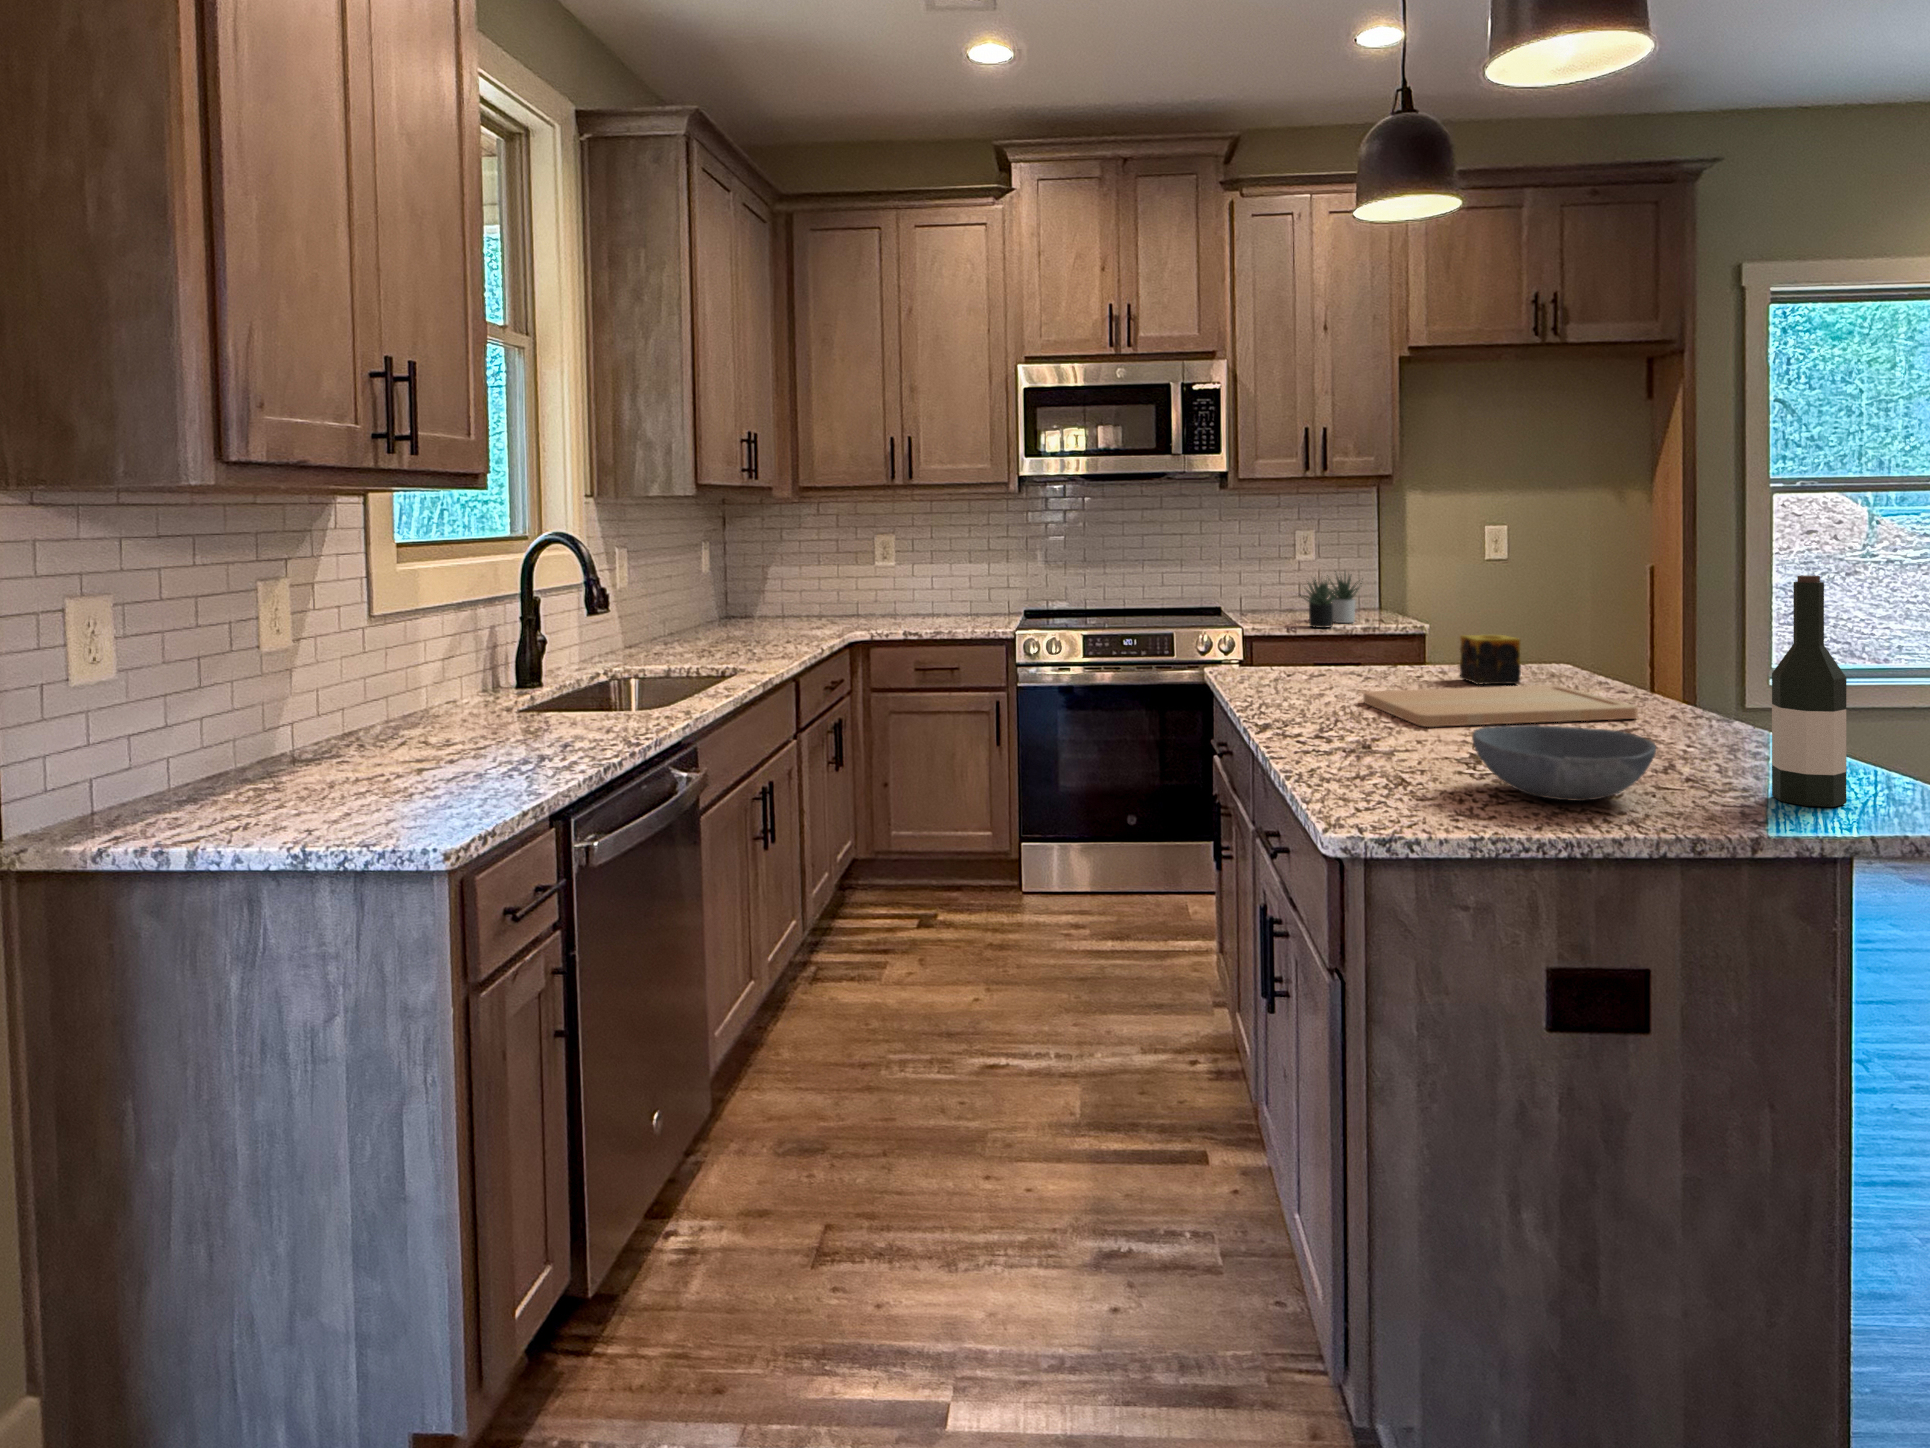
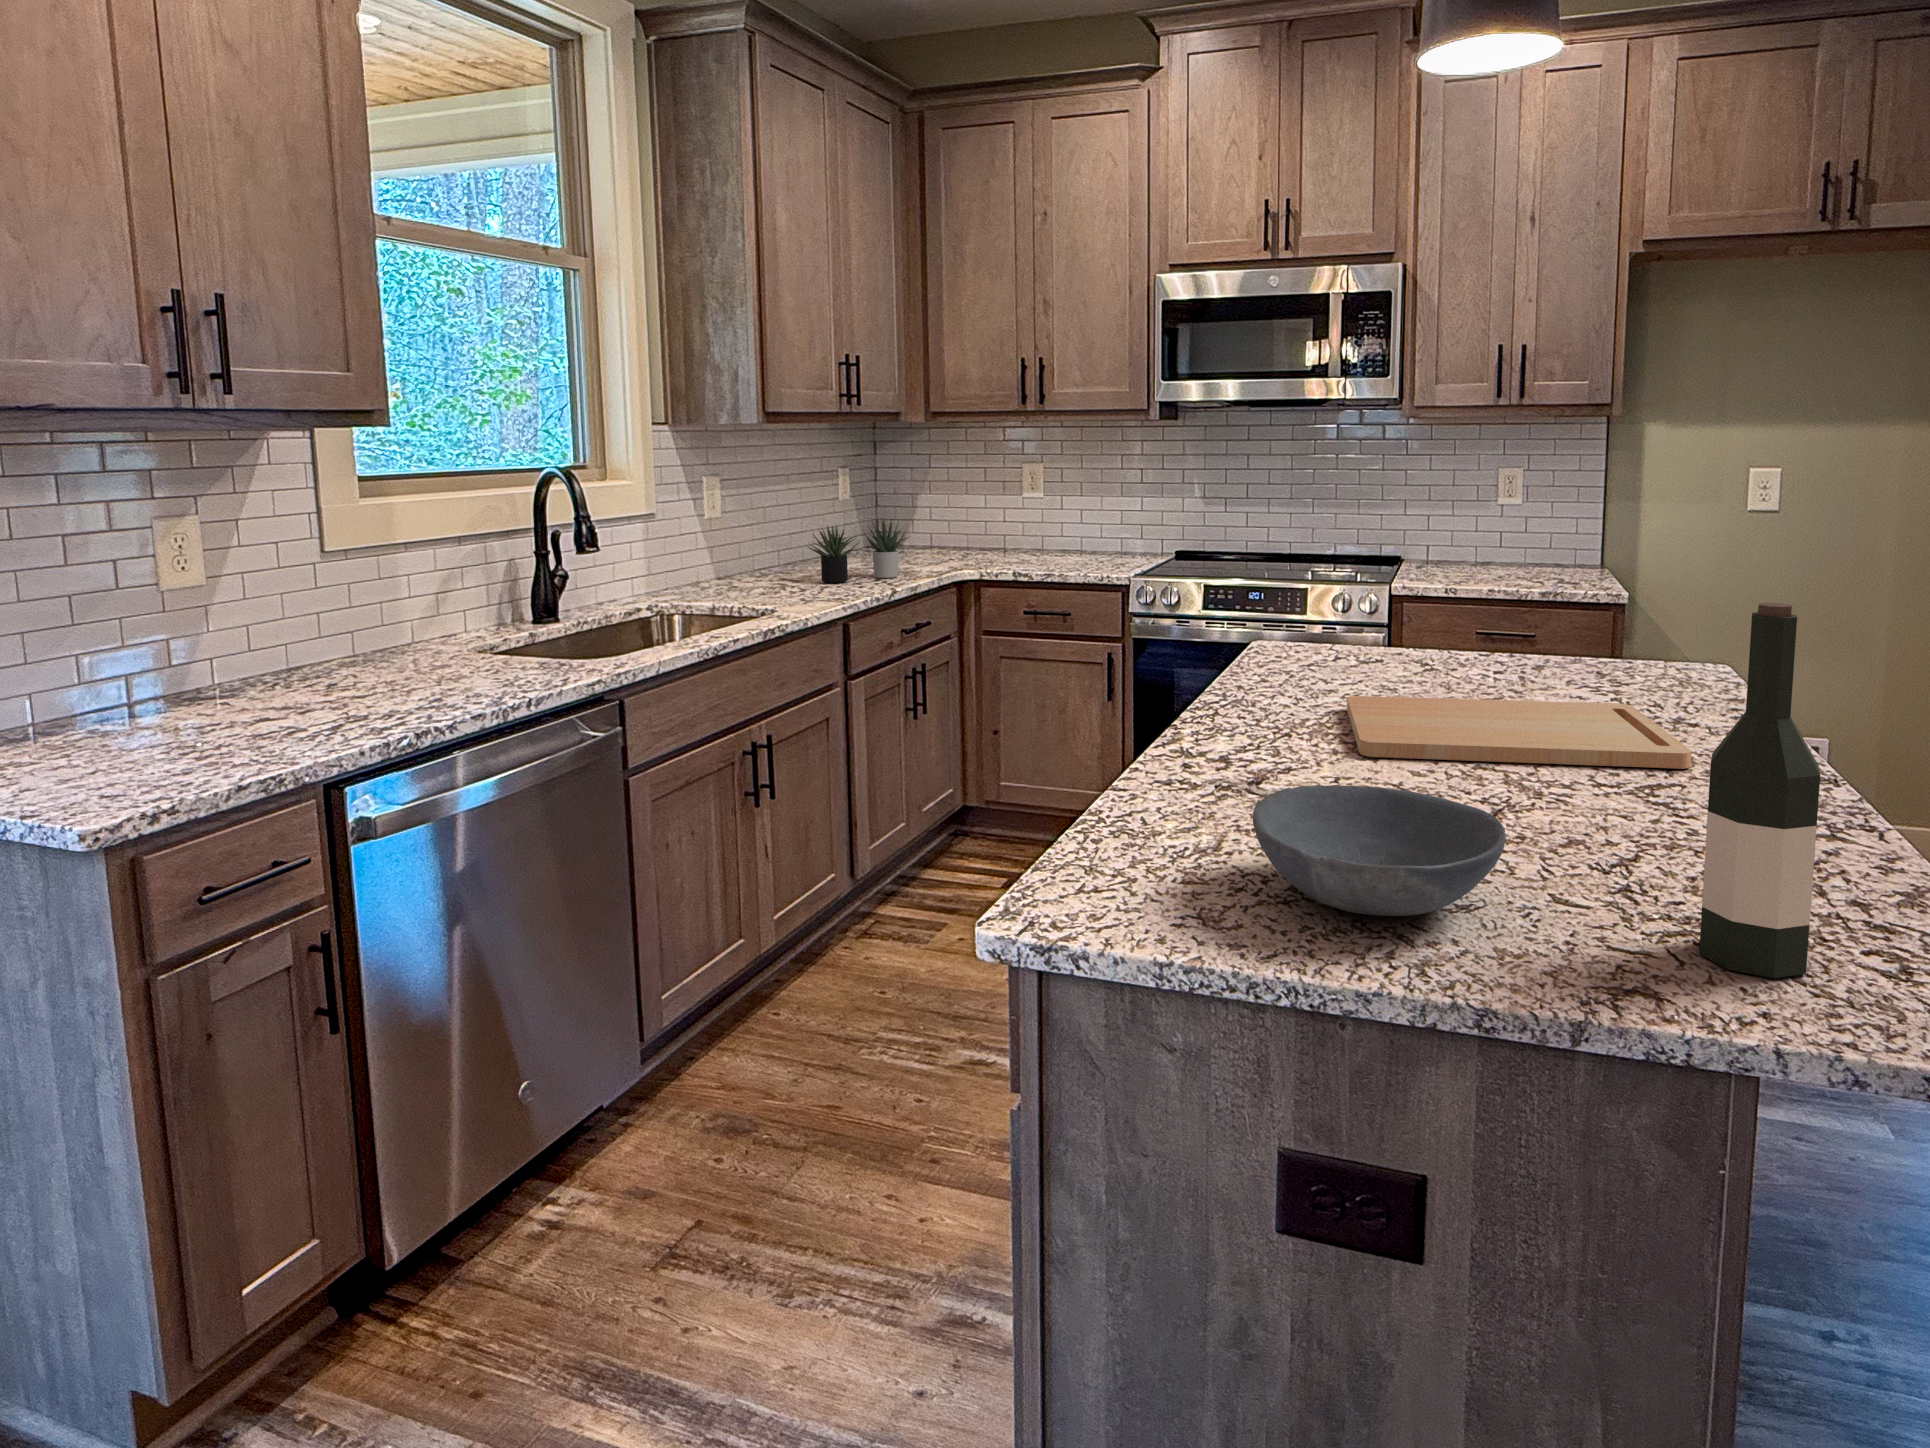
succulent plant: present [1300,571,1362,628] -> present [808,518,909,583]
candle: present [1460,635,1521,684] -> none [1531,626,1605,695]

